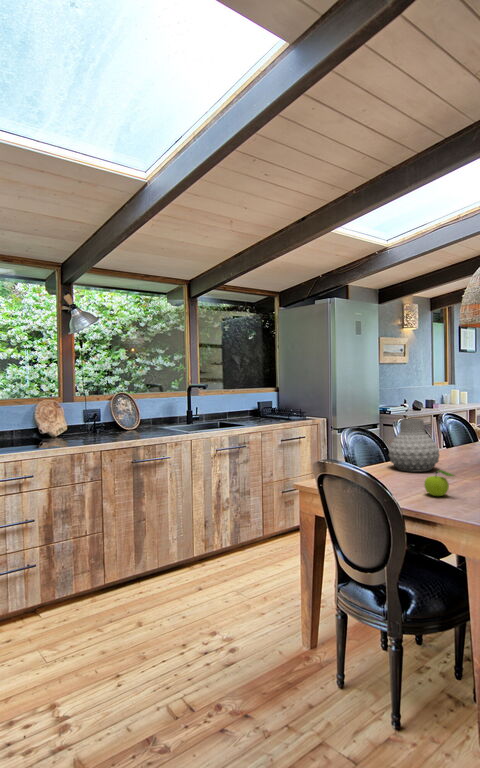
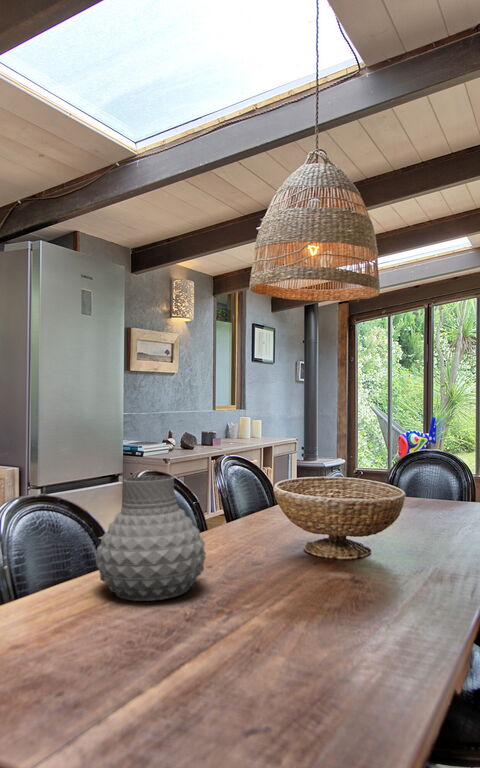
fruit: present [424,470,454,496] -> none [152,628,235,707]

